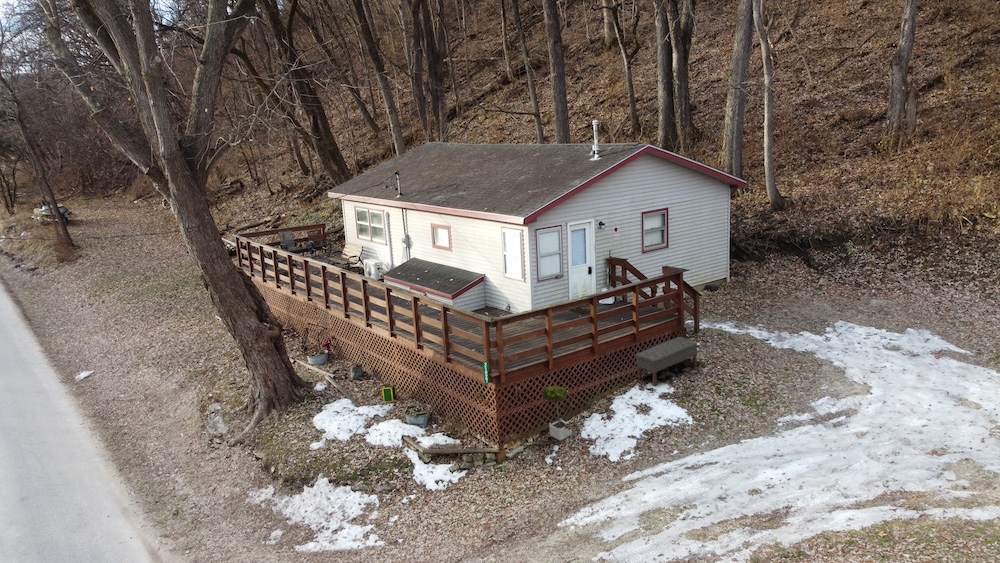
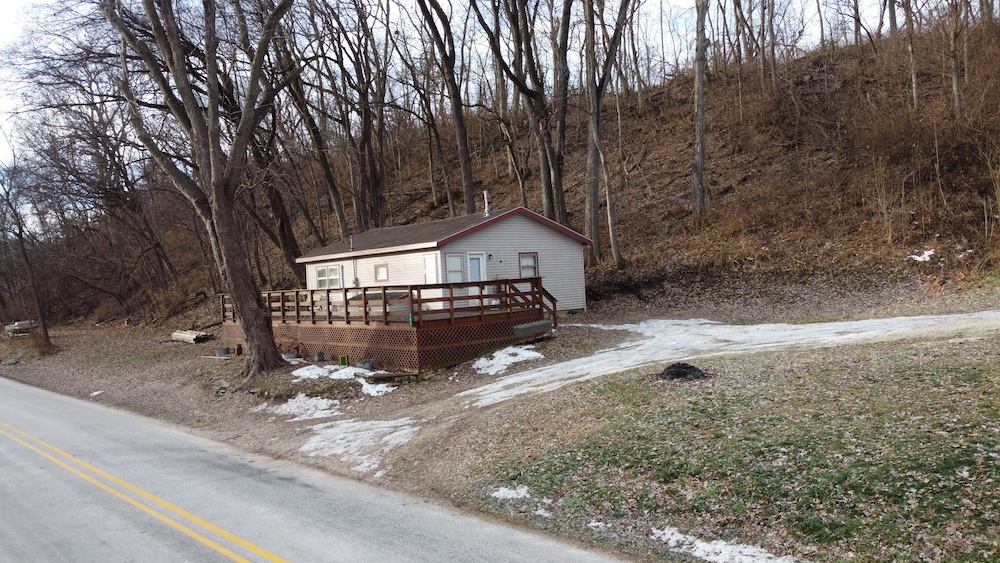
potted tree: present [543,386,572,440] -> none [448,334,468,371]

